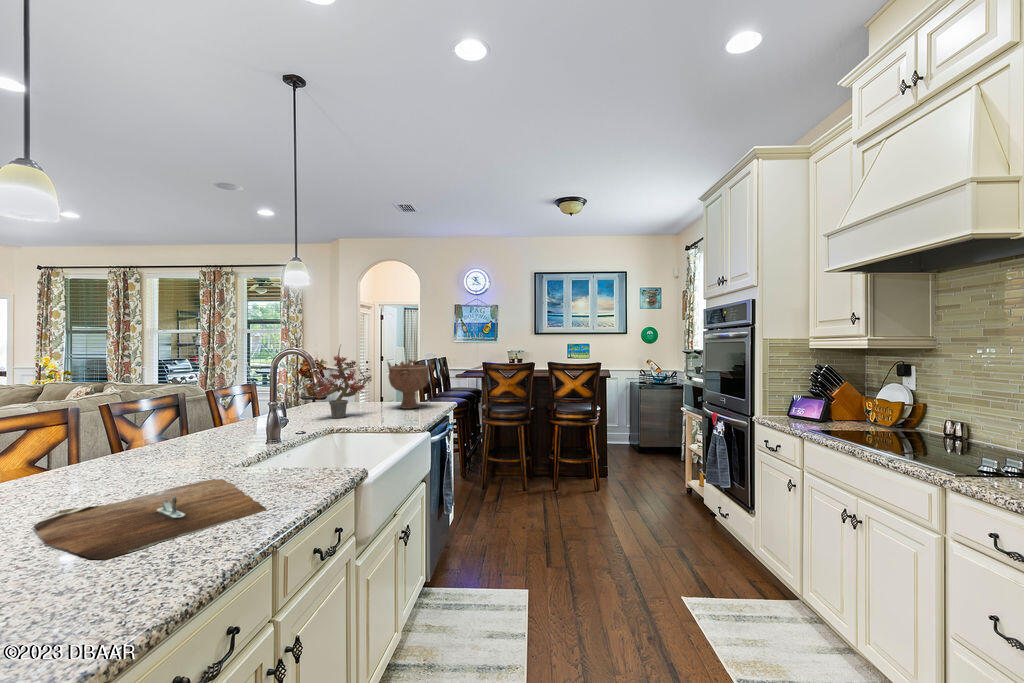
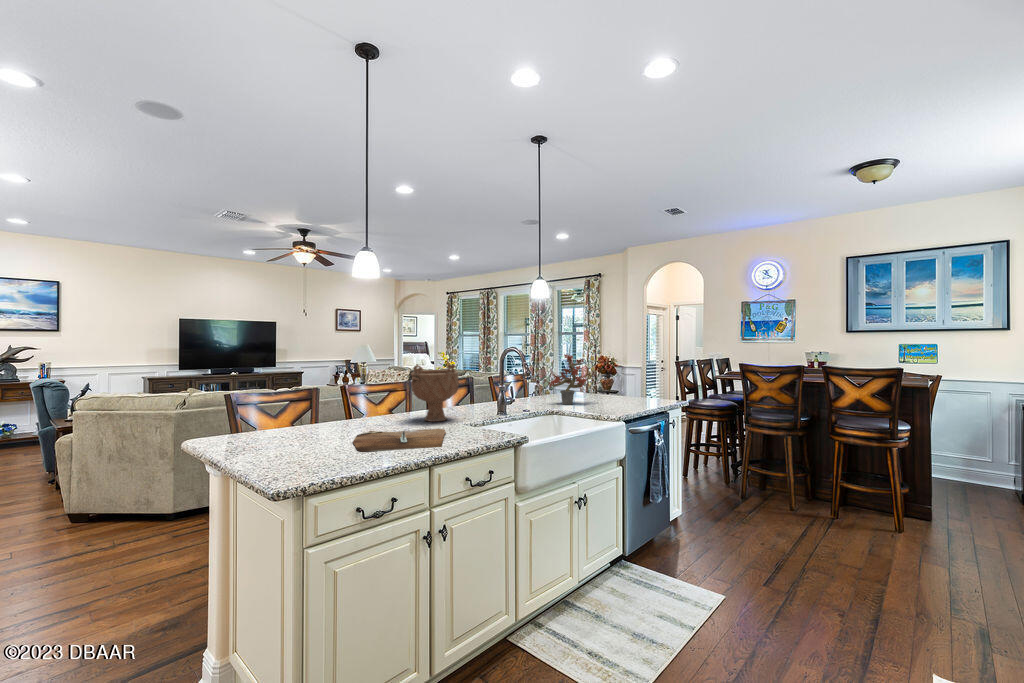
decorative bowl: present [387,360,429,409] -> present [411,363,459,422]

